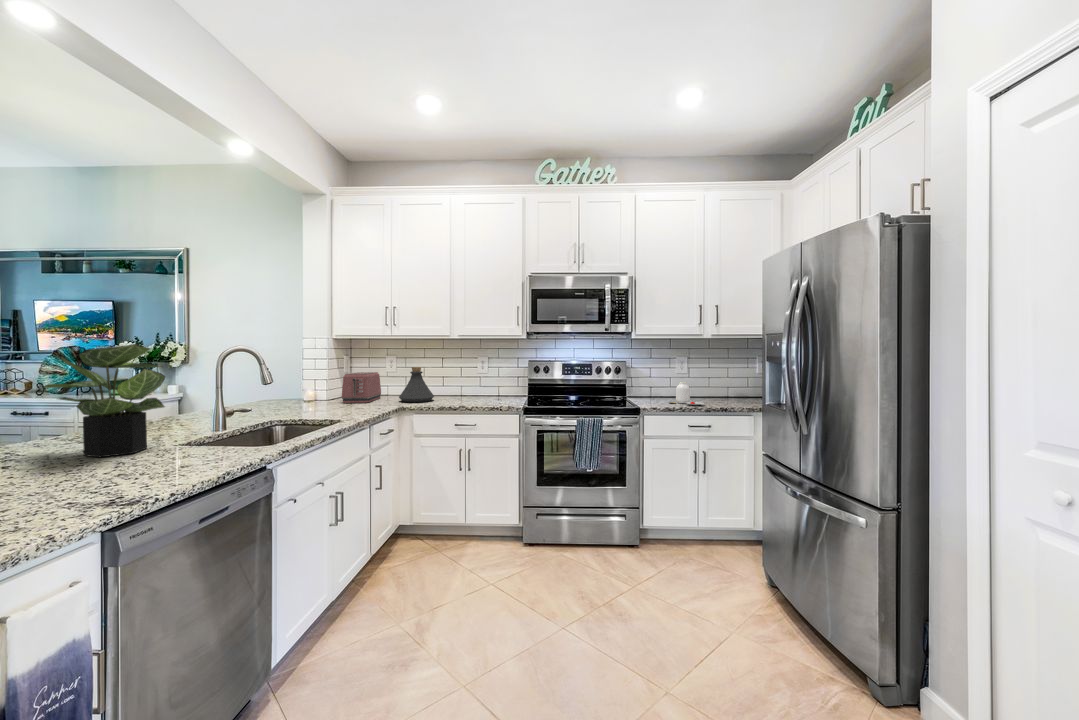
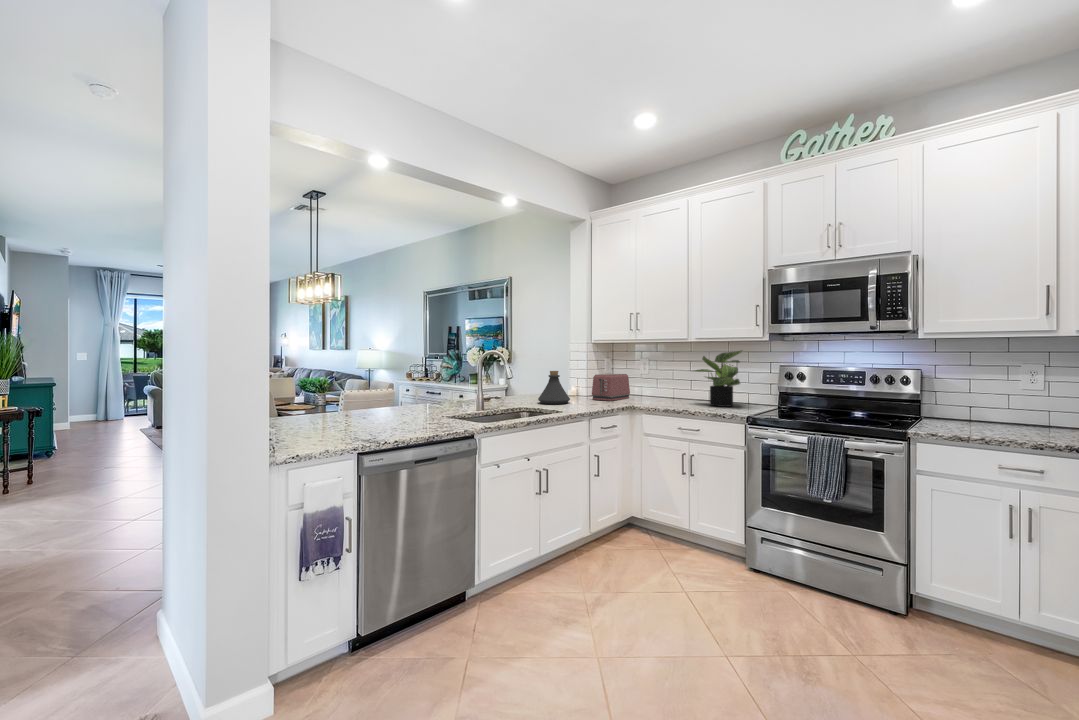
potted plant: present [44,344,165,457] -> present [695,351,742,407]
bottle: present [399,367,434,402] -> present [538,371,570,404]
jar: present [671,382,704,405] -> none [979,401,1045,438]

